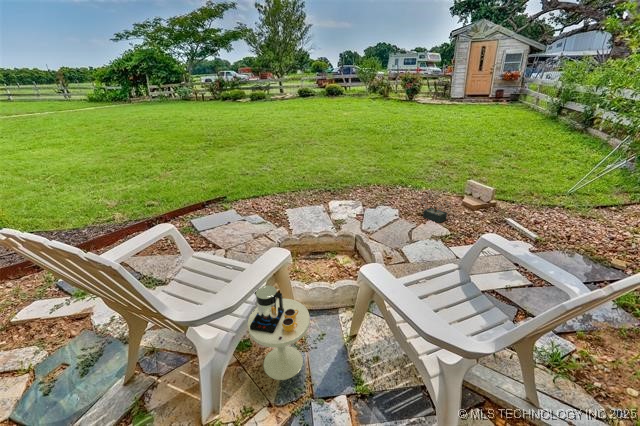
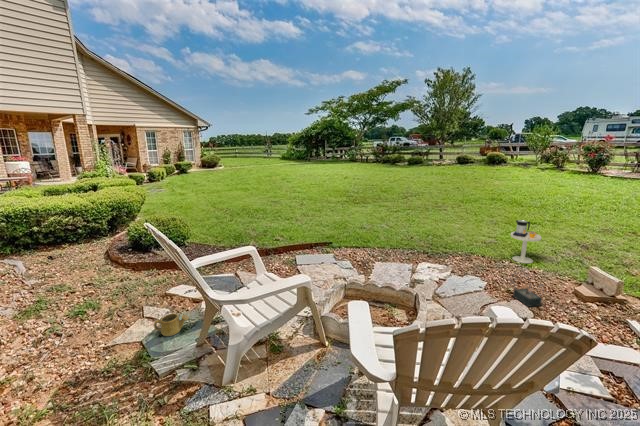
side table: present [248,286,310,380] -> present [511,220,542,263]
watering can: none [22,350,86,395] -> present [154,314,189,336]

